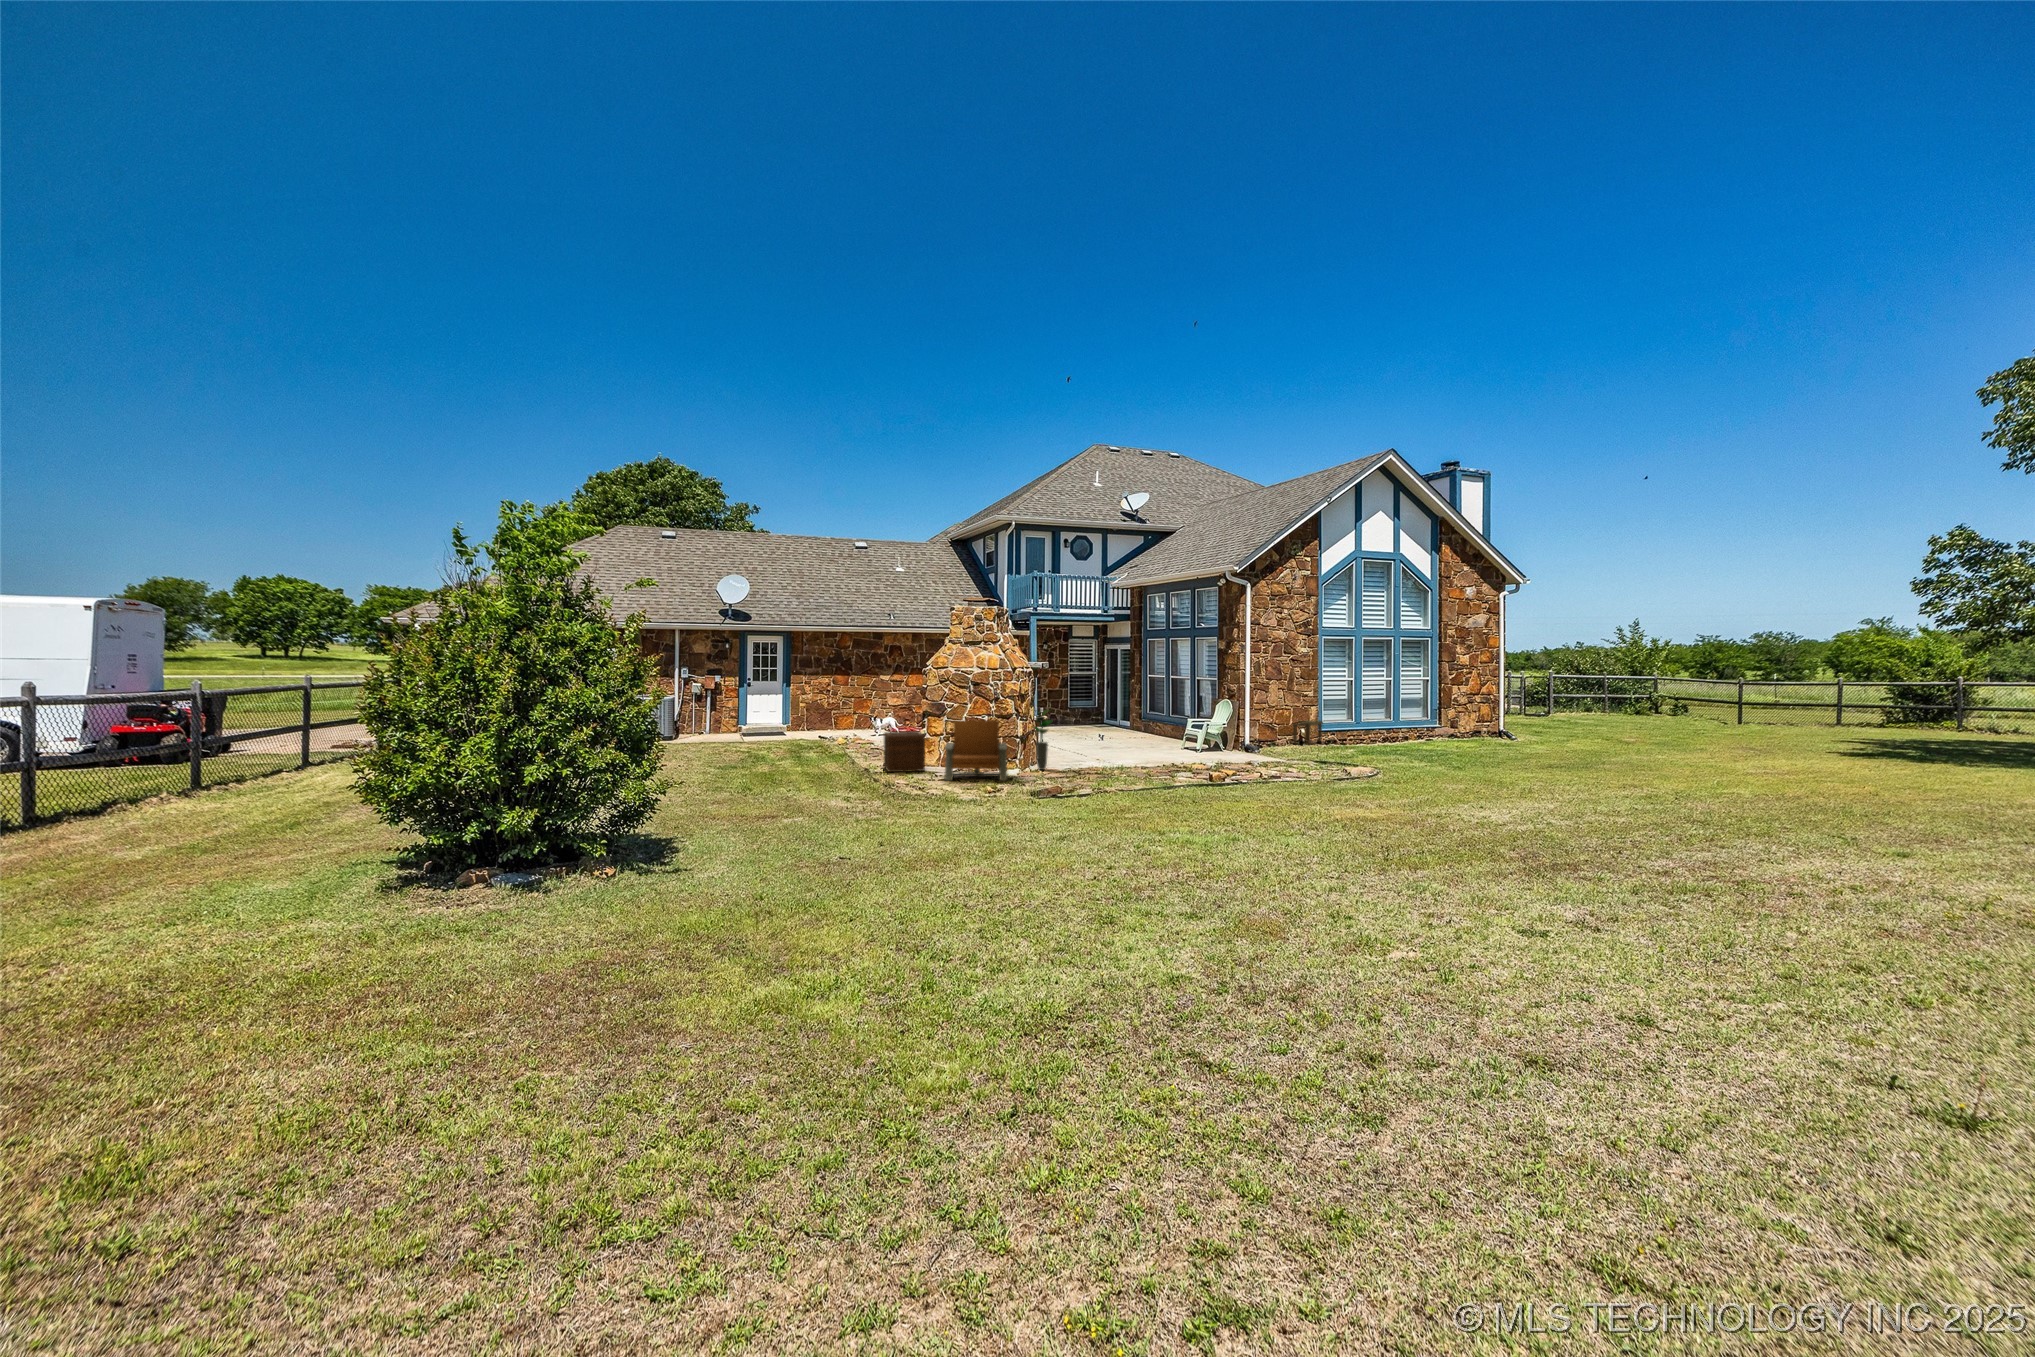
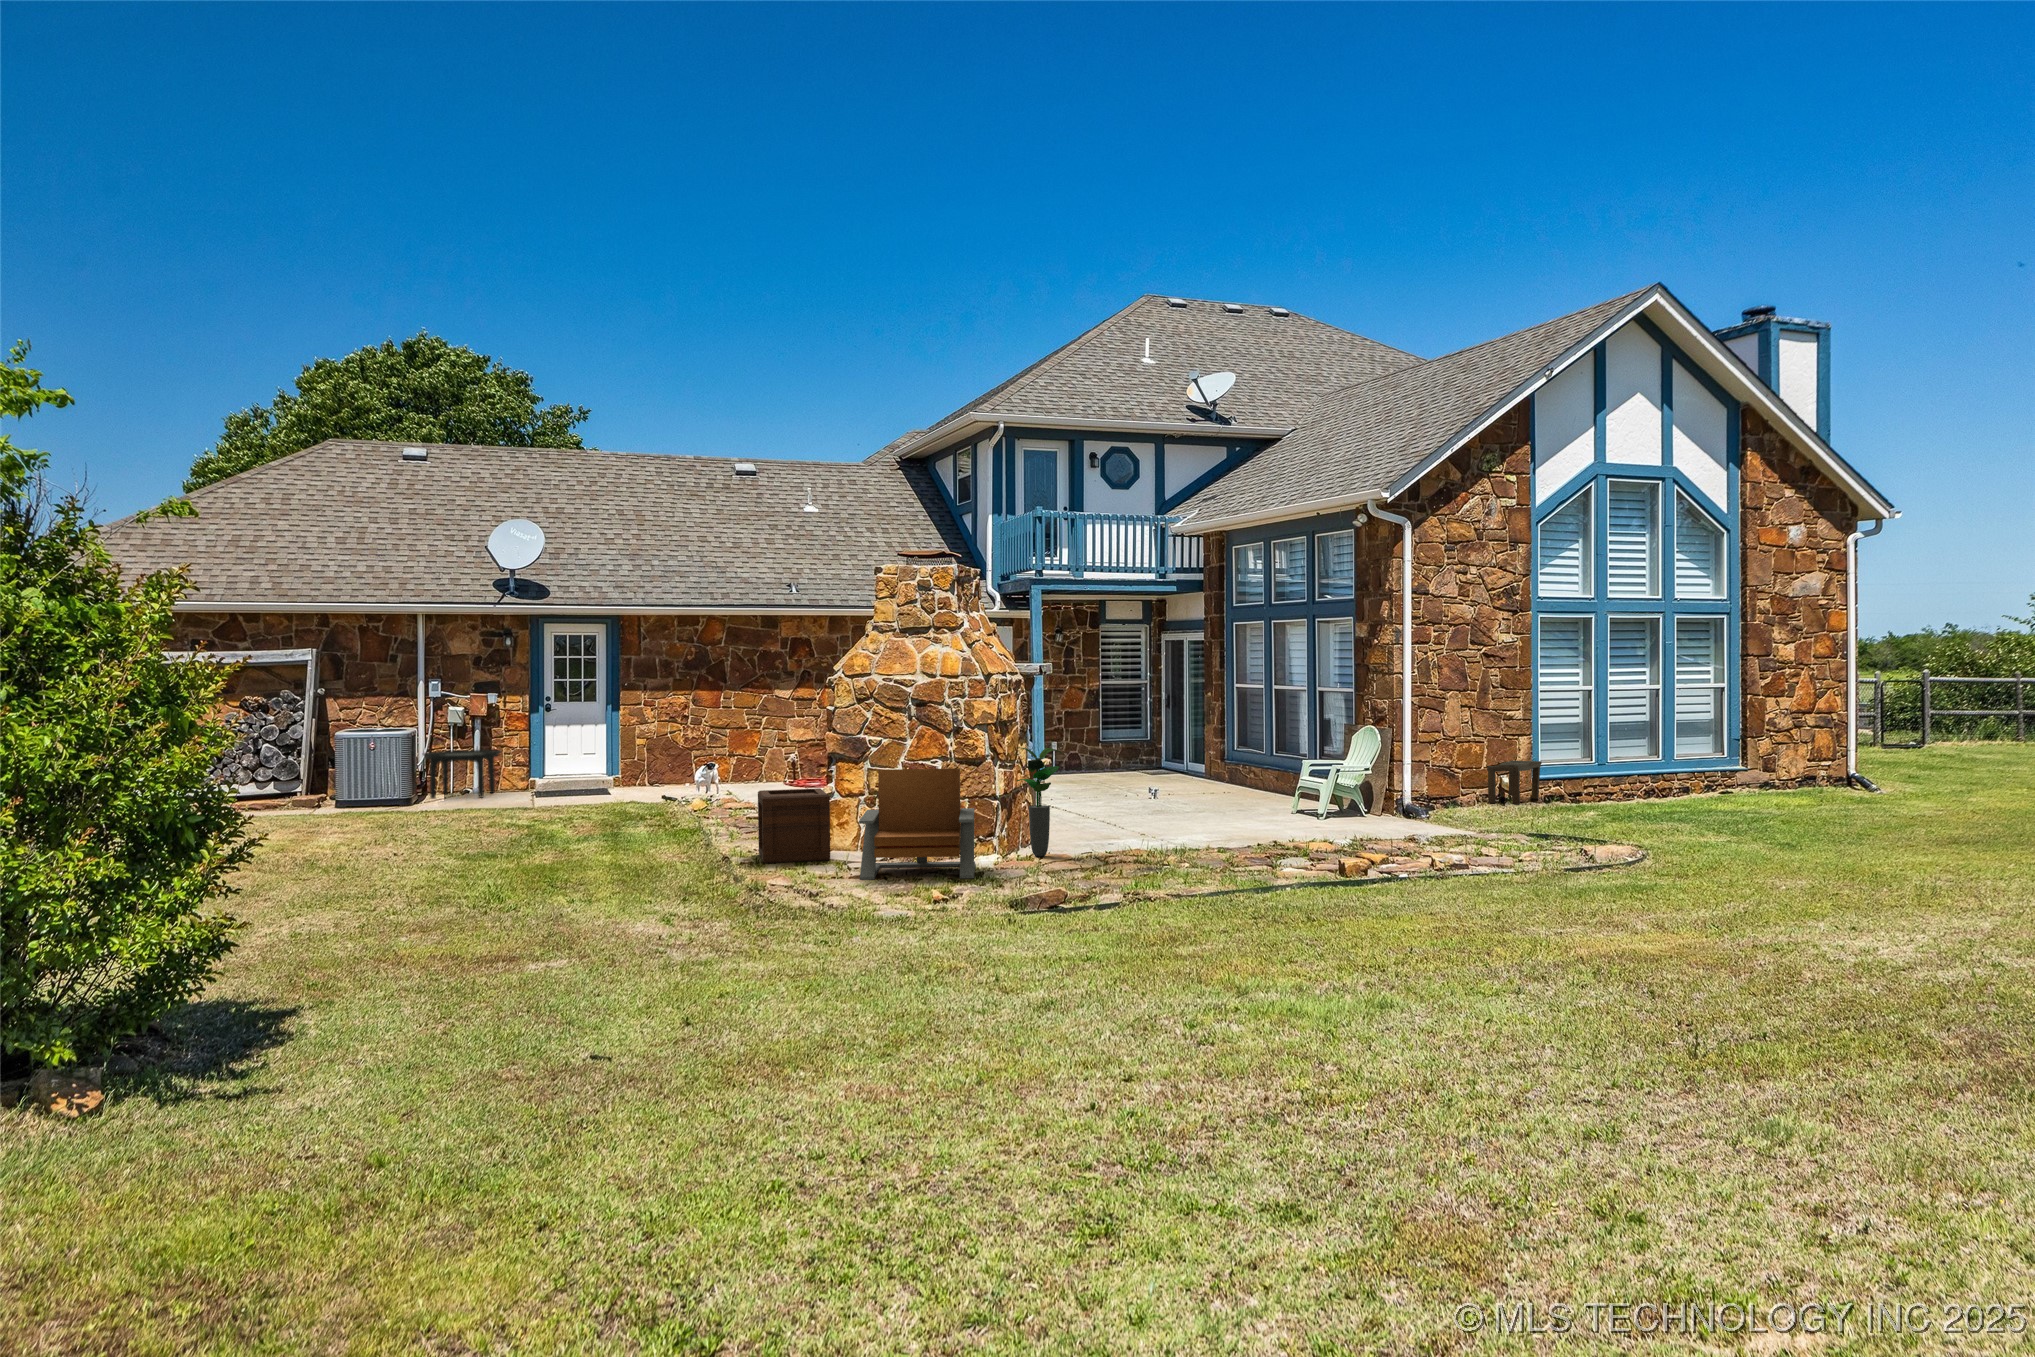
round table: none [678,709,724,737] -> present [423,750,501,799]

